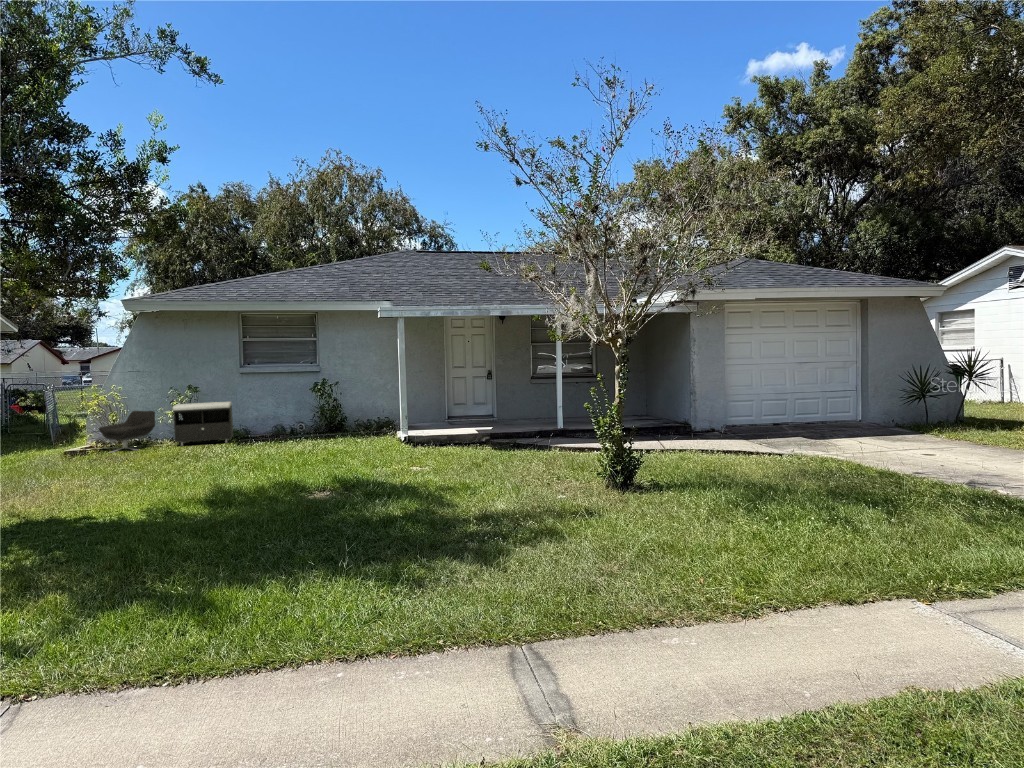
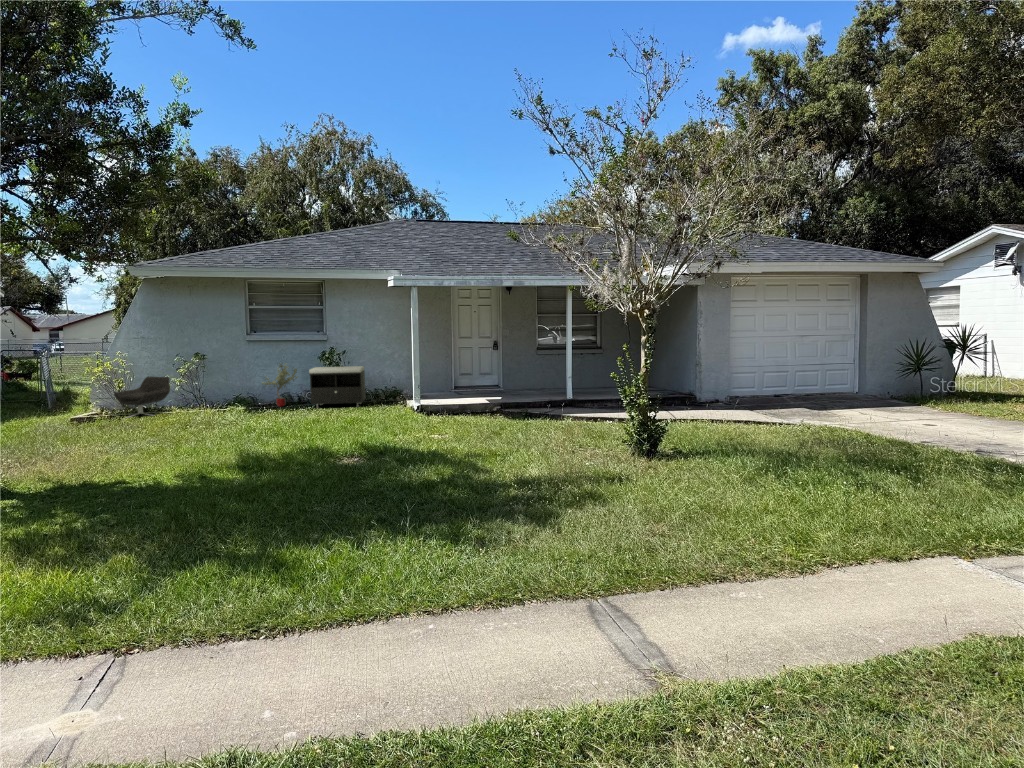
potted tree: none [247,395,285,440] -> present [262,364,297,407]
storage bench: present [173,402,233,446] -> present [309,366,366,408]

